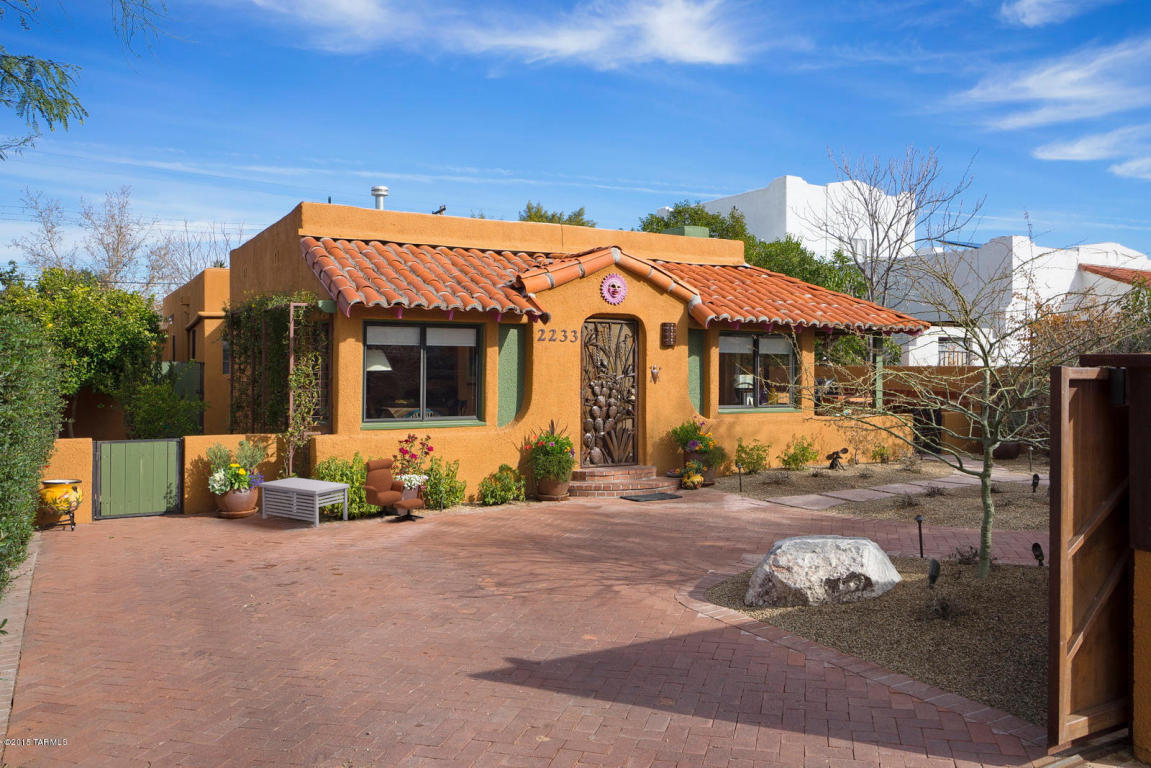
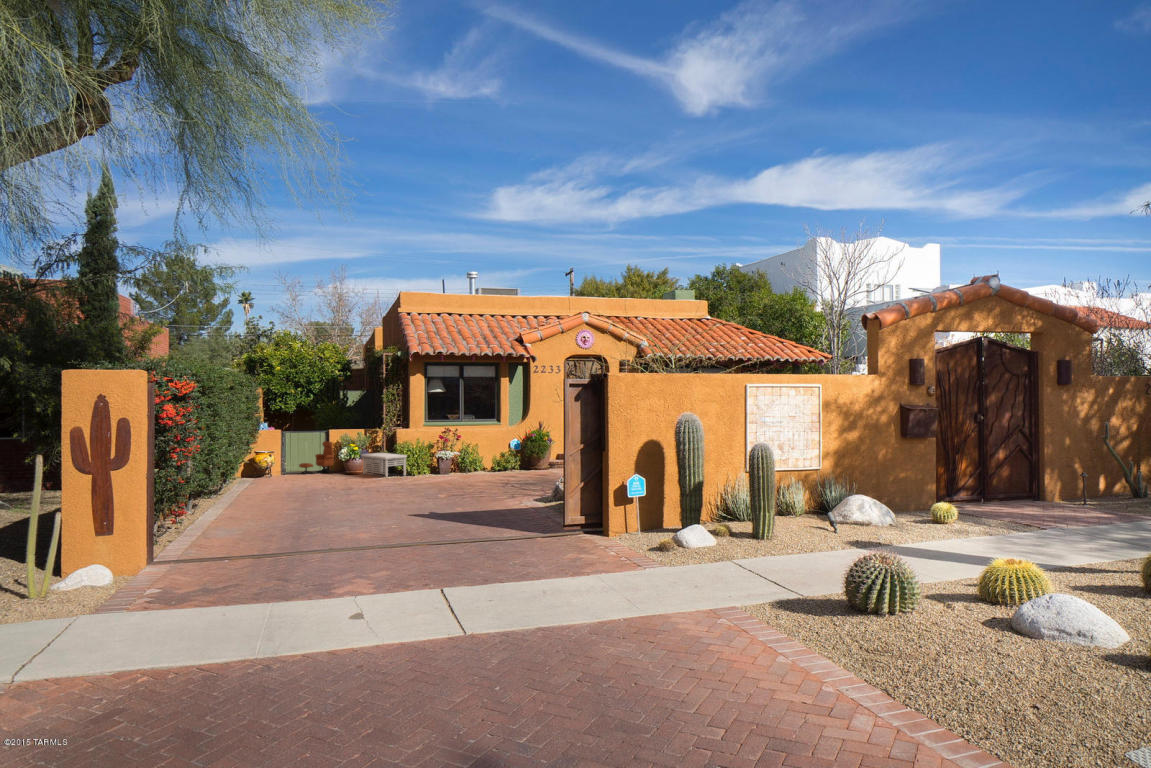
lounge chair: present [362,458,424,522] -> present [299,441,334,474]

